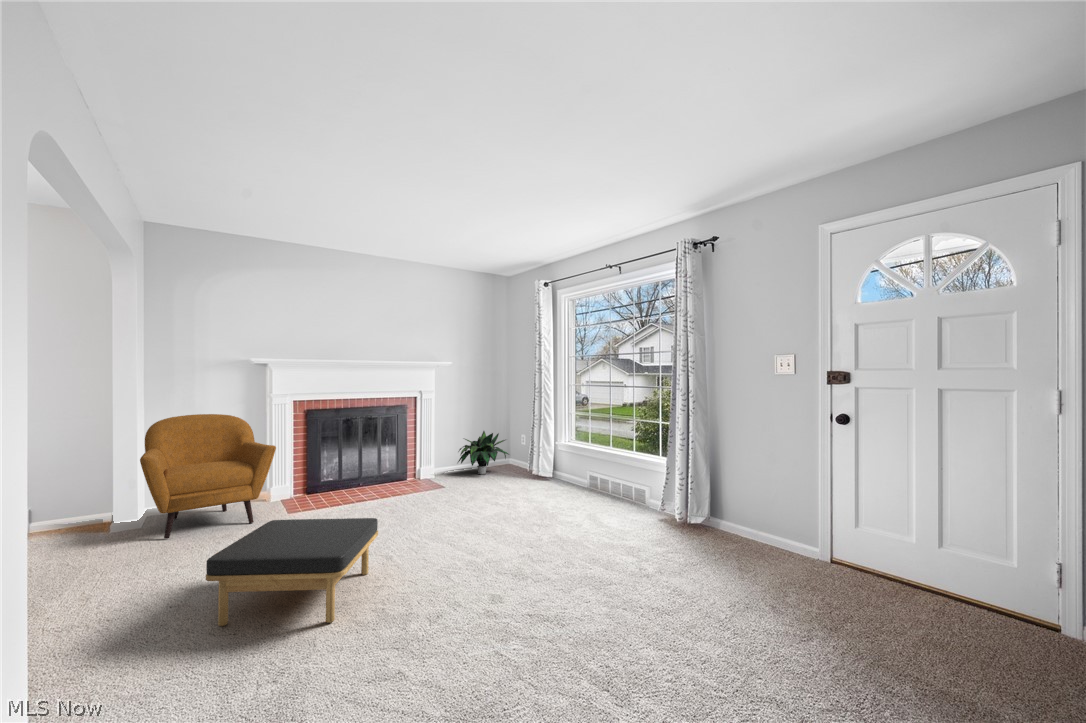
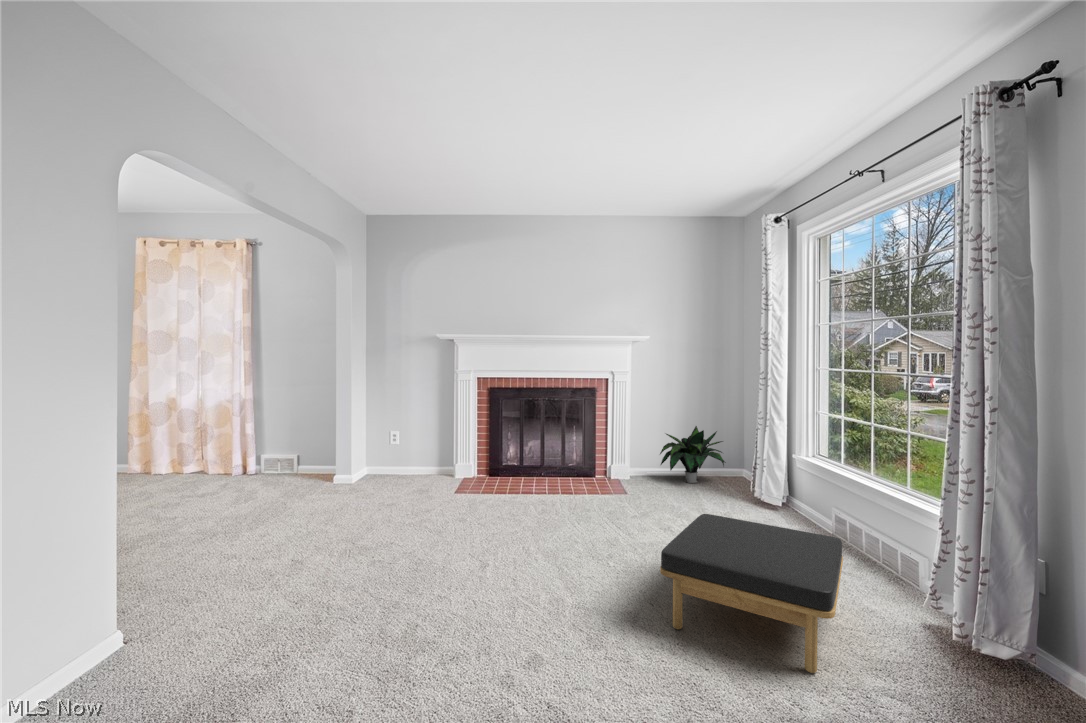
armchair: present [140,414,276,539] -> none [324,388,436,498]
ottoman: present [206,518,378,626] -> present [660,514,843,673]

